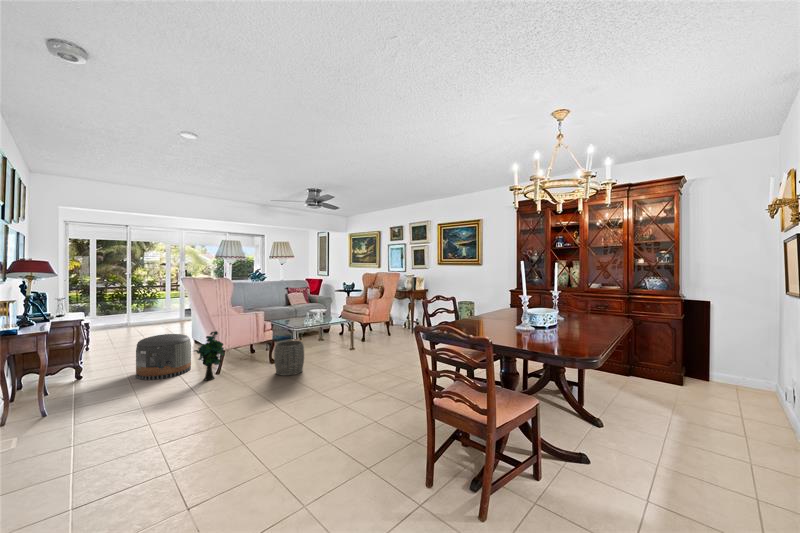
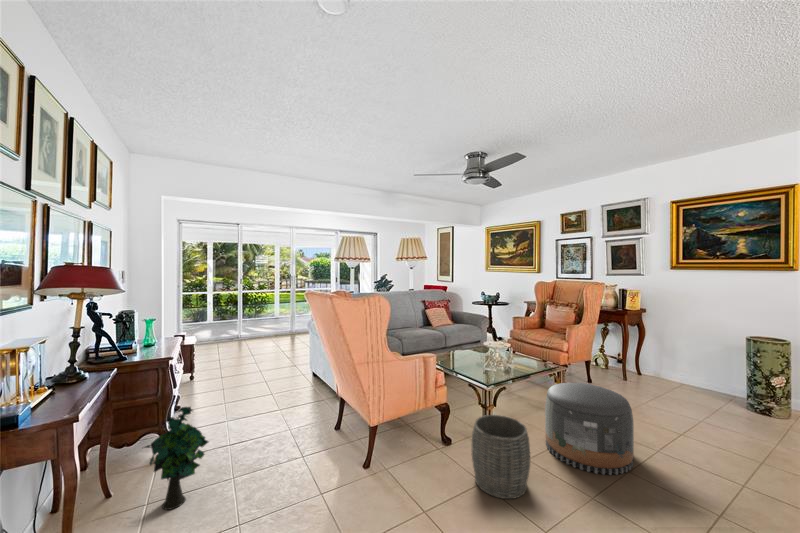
decorative plant: present [195,331,225,380] -> present [144,407,208,510]
pouf: present [136,334,191,380] -> present [545,383,634,475]

